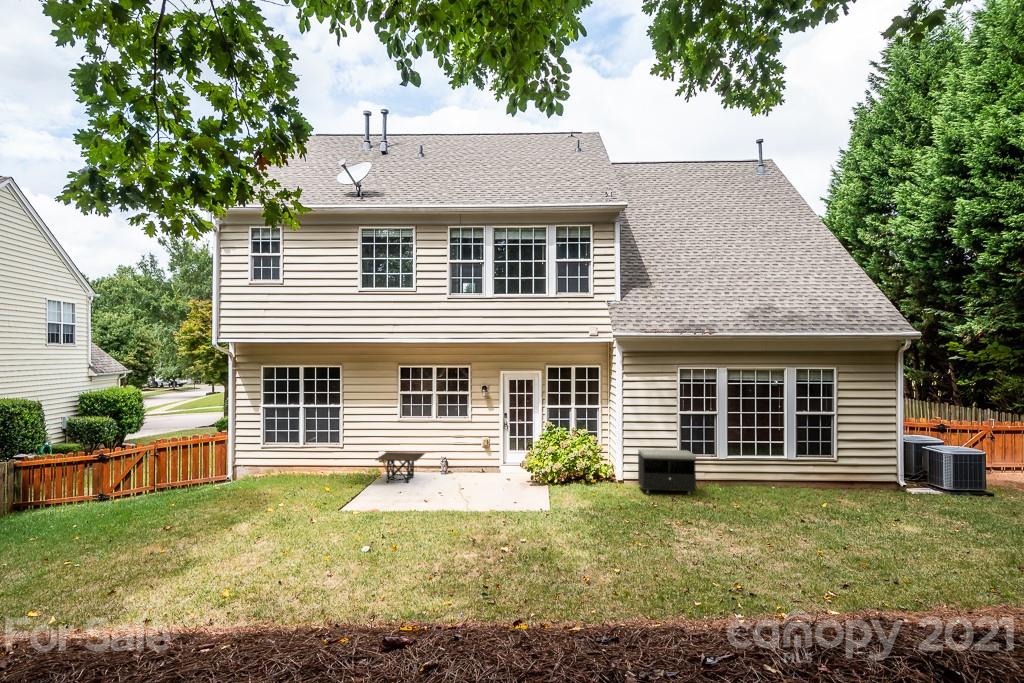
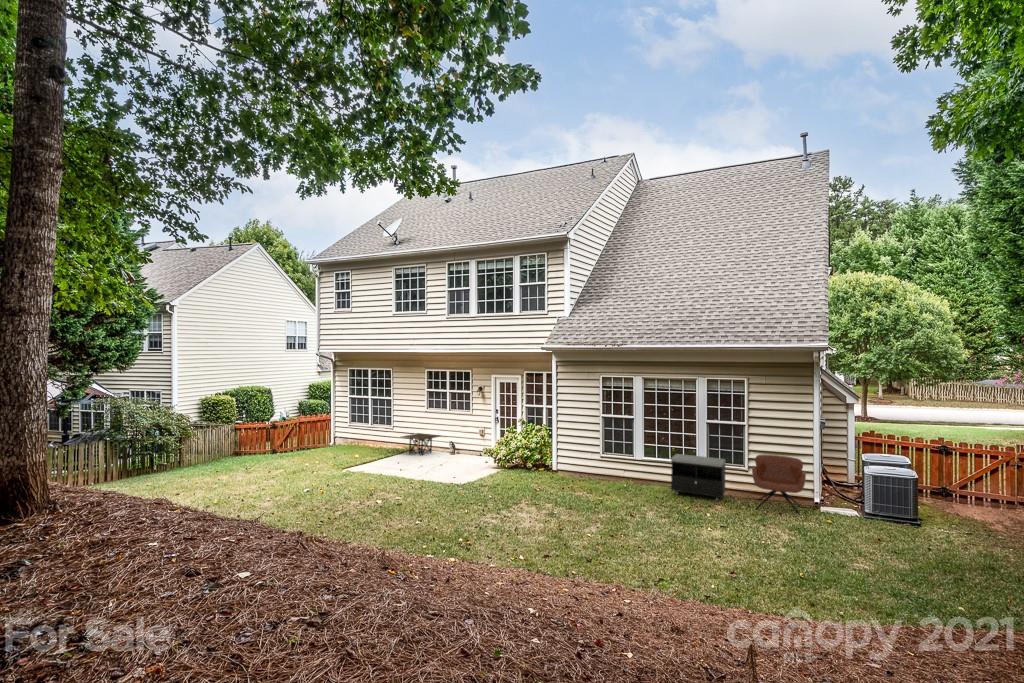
armchair: none [848,444,919,503] -> present [752,455,806,516]
storage bench: present [638,449,696,494] -> present [671,454,725,500]

